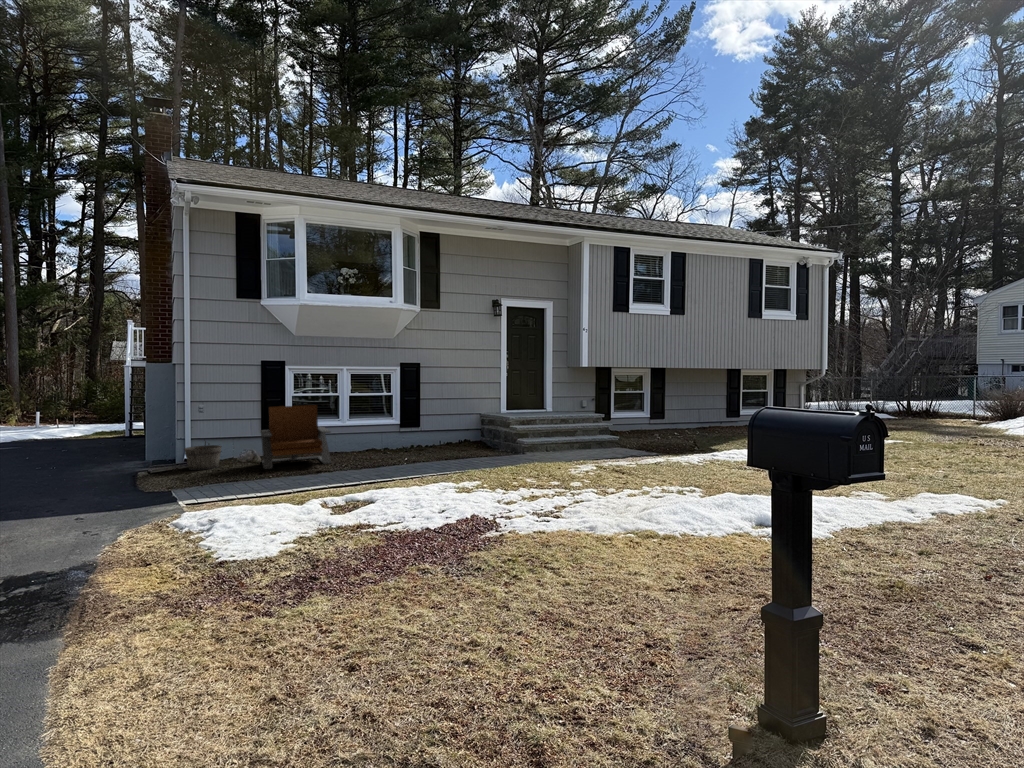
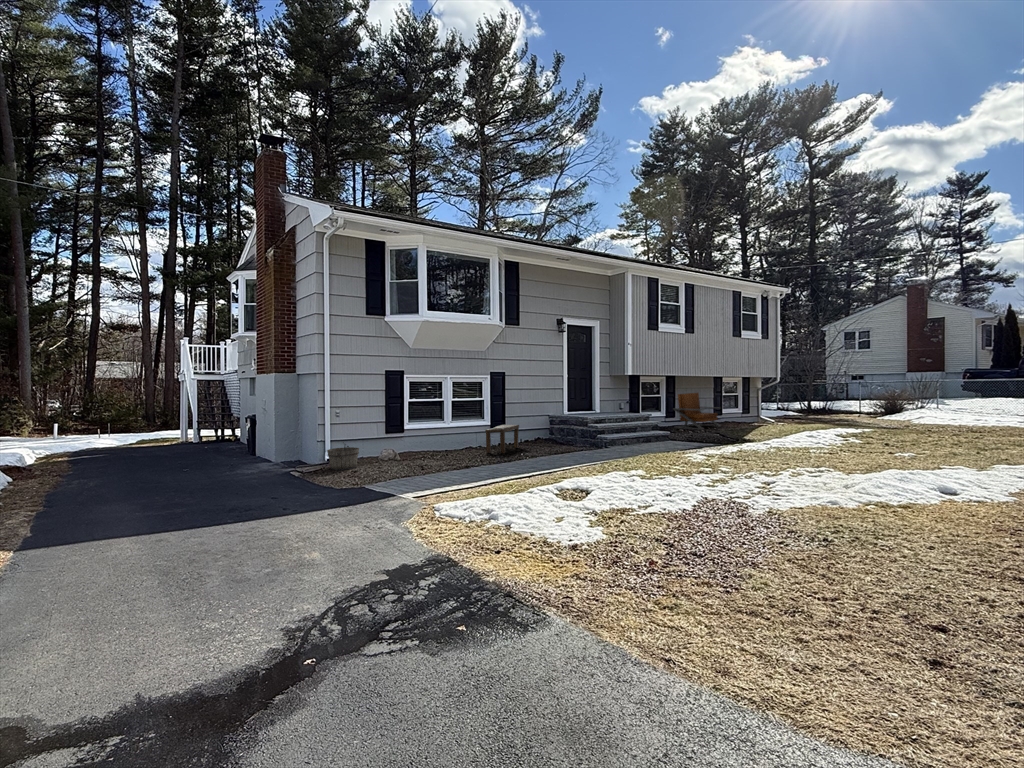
lounge chair: present [261,405,331,469] -> present [673,393,721,430]
bench: none [381,424,430,457] -> present [485,425,519,453]

